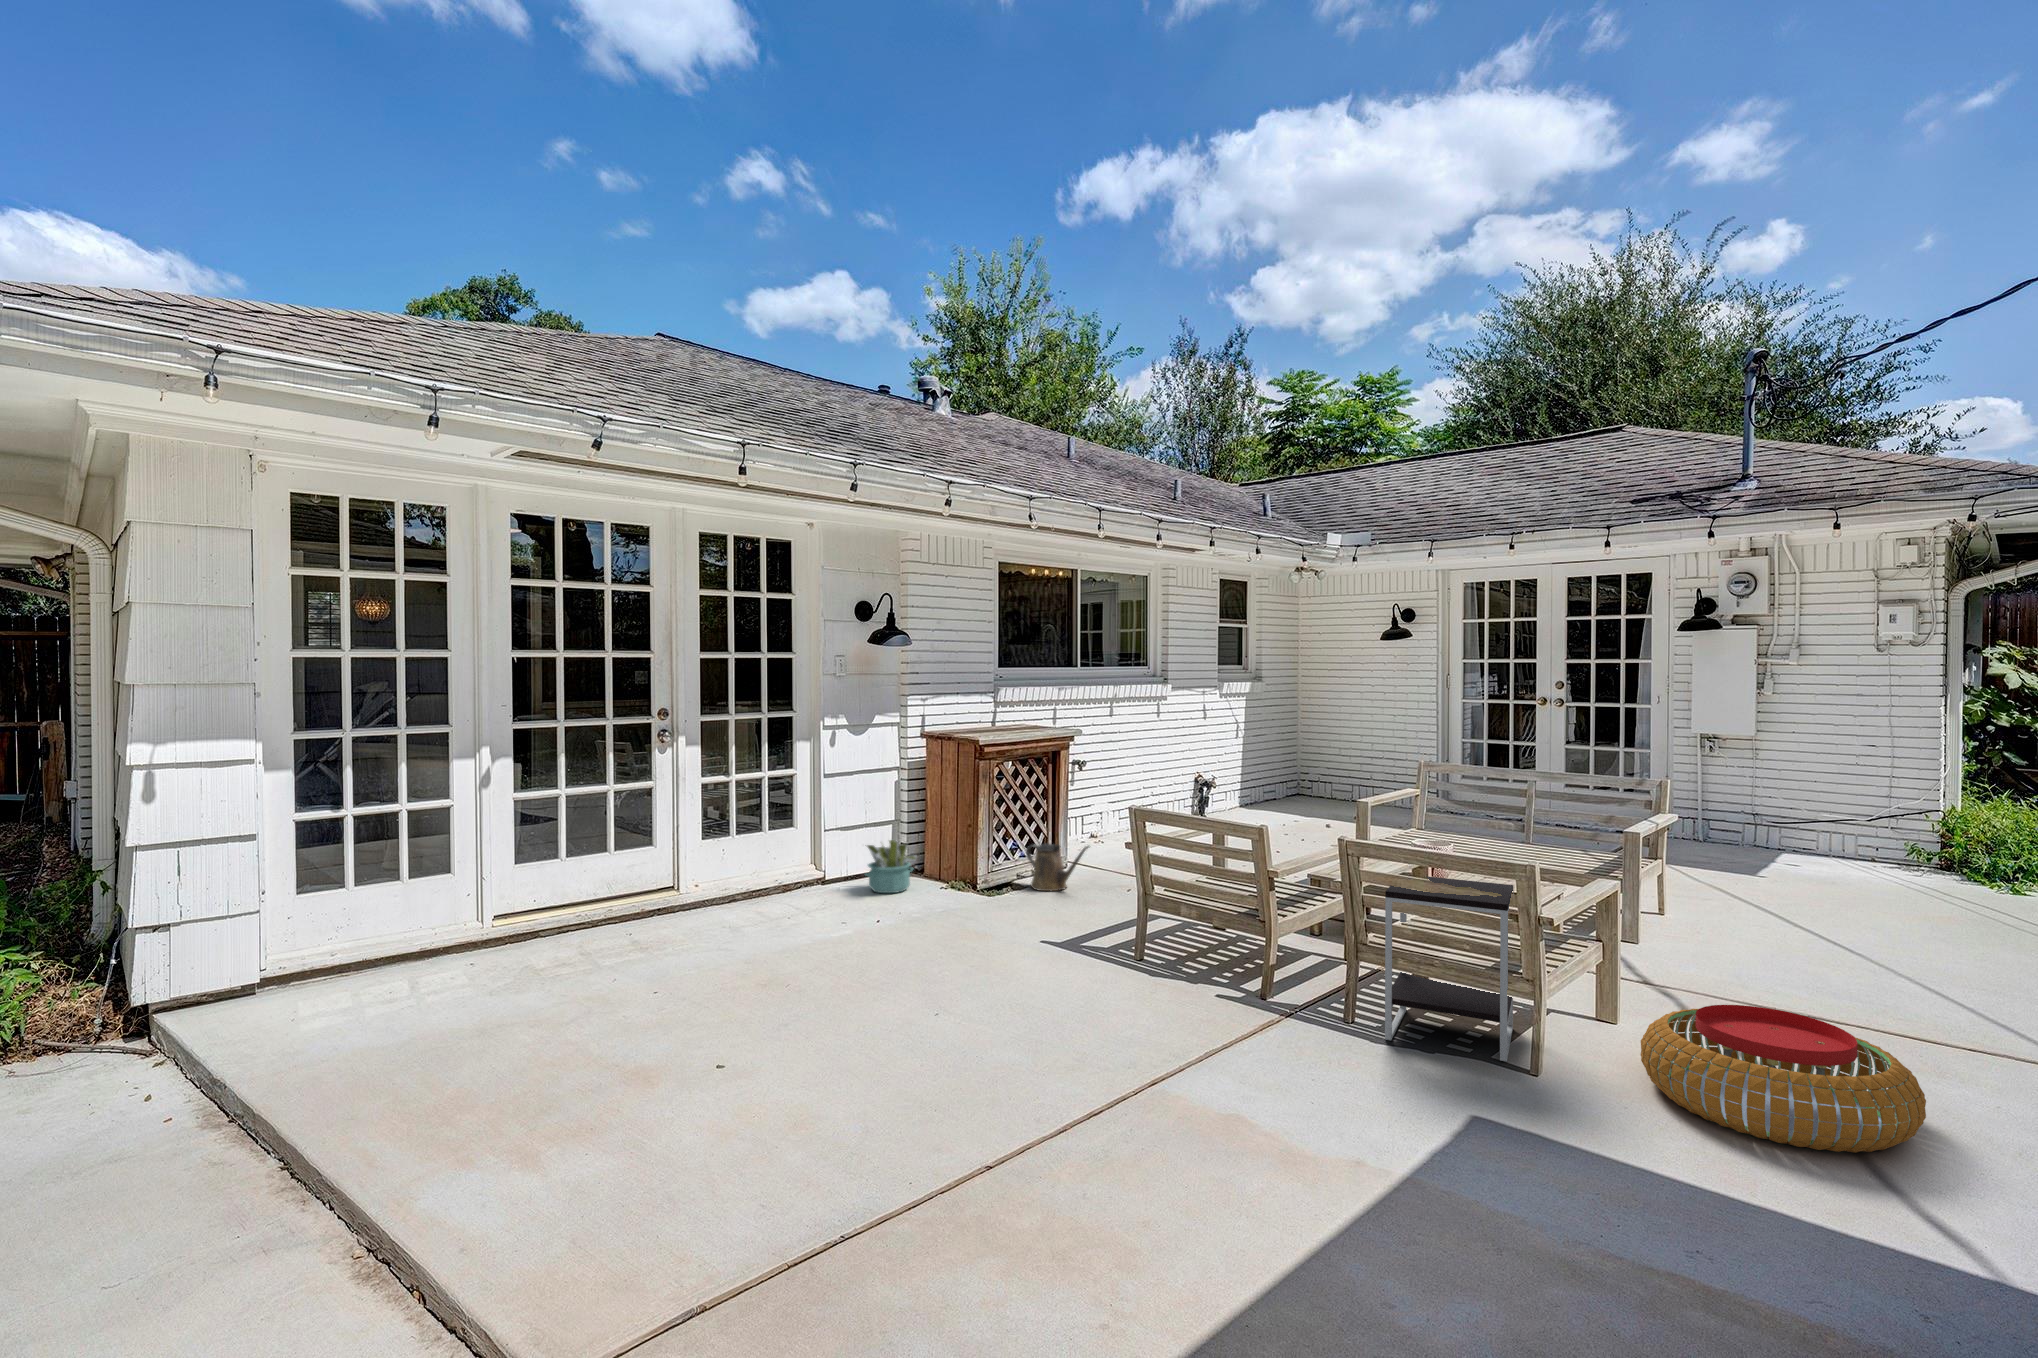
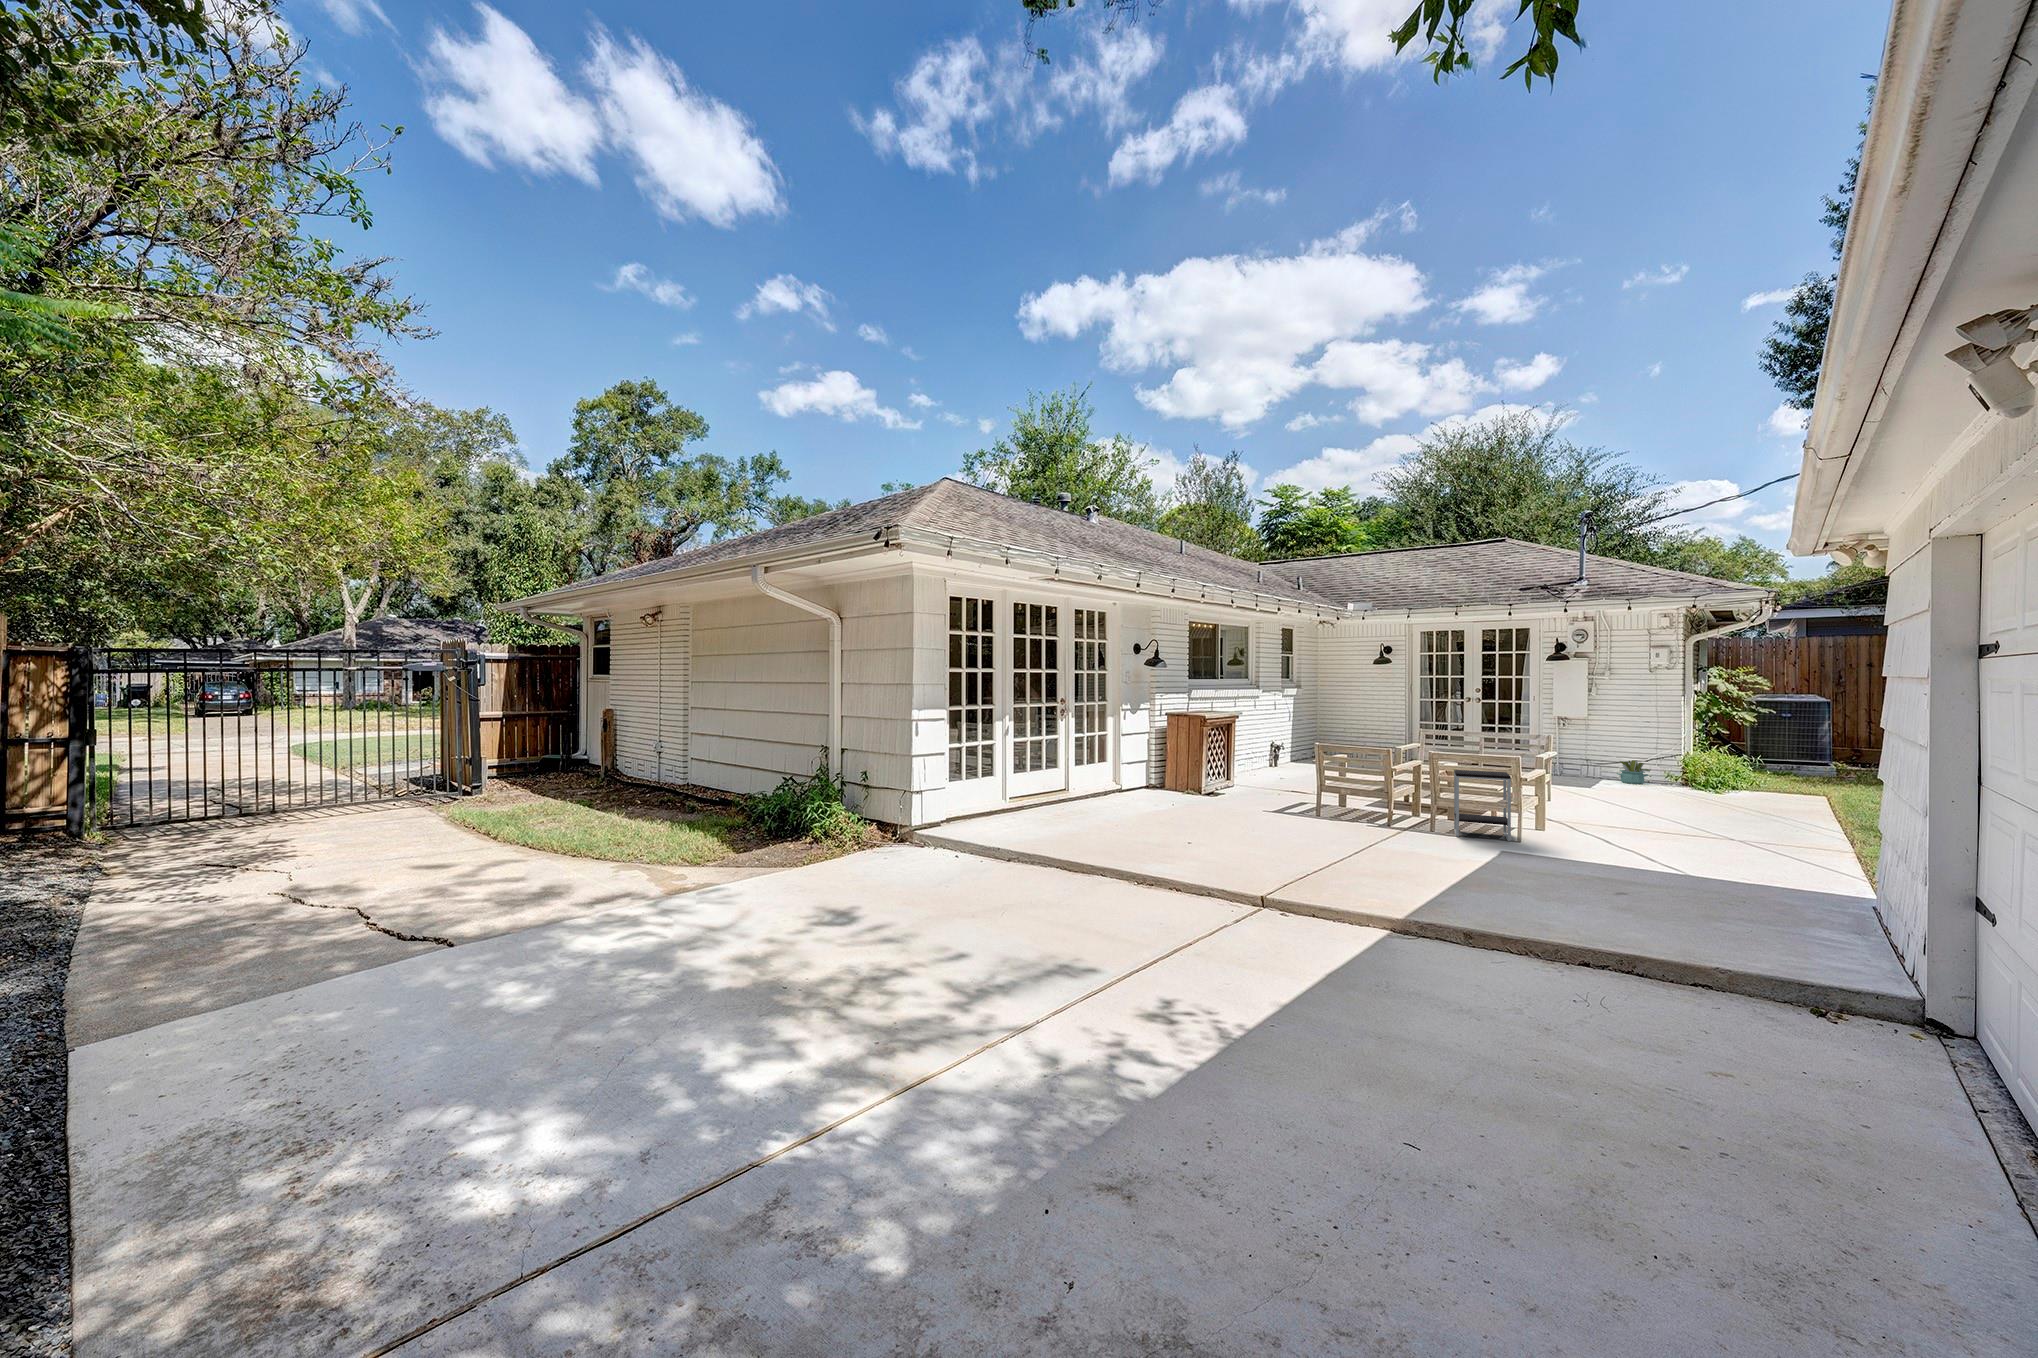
decorative plant: present [865,840,917,893] -> present [1617,760,1651,784]
watering can: present [1026,844,1089,891] -> none [1220,771,1262,796]
pouf: present [1641,1005,1926,1153] -> none [1566,815,1676,858]

